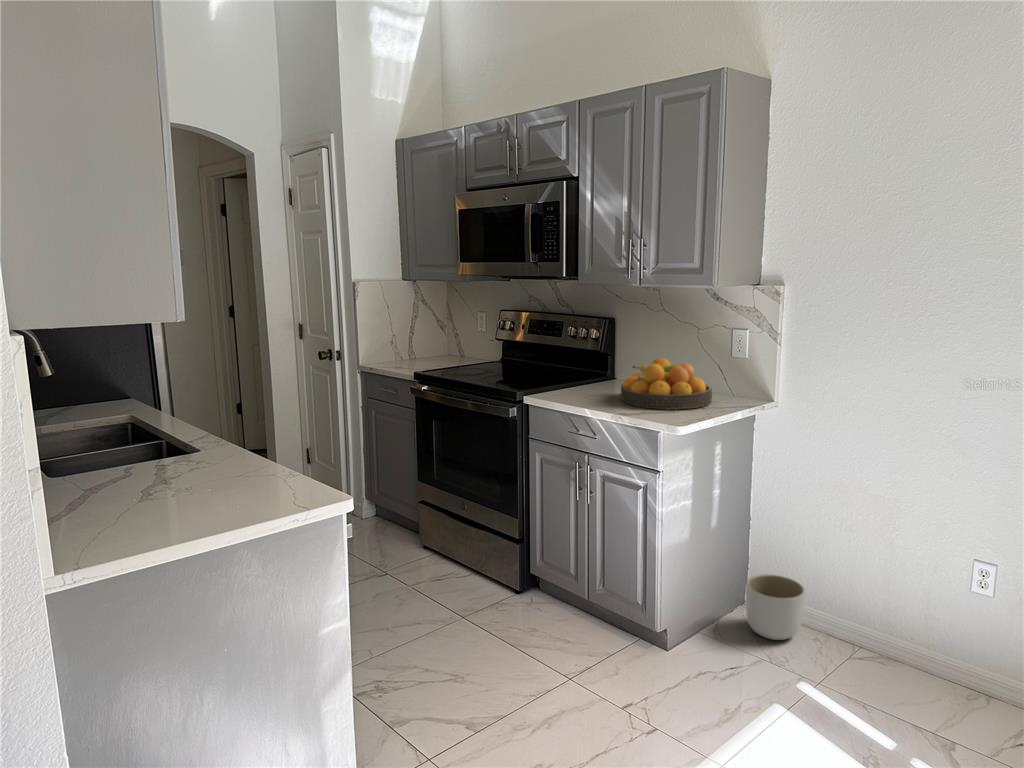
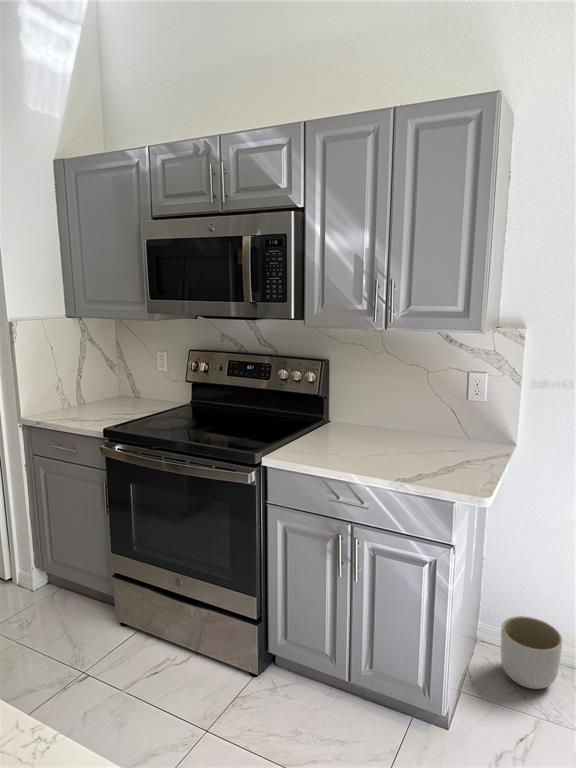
fruit bowl: present [621,358,712,409] -> none [370,406,470,469]

